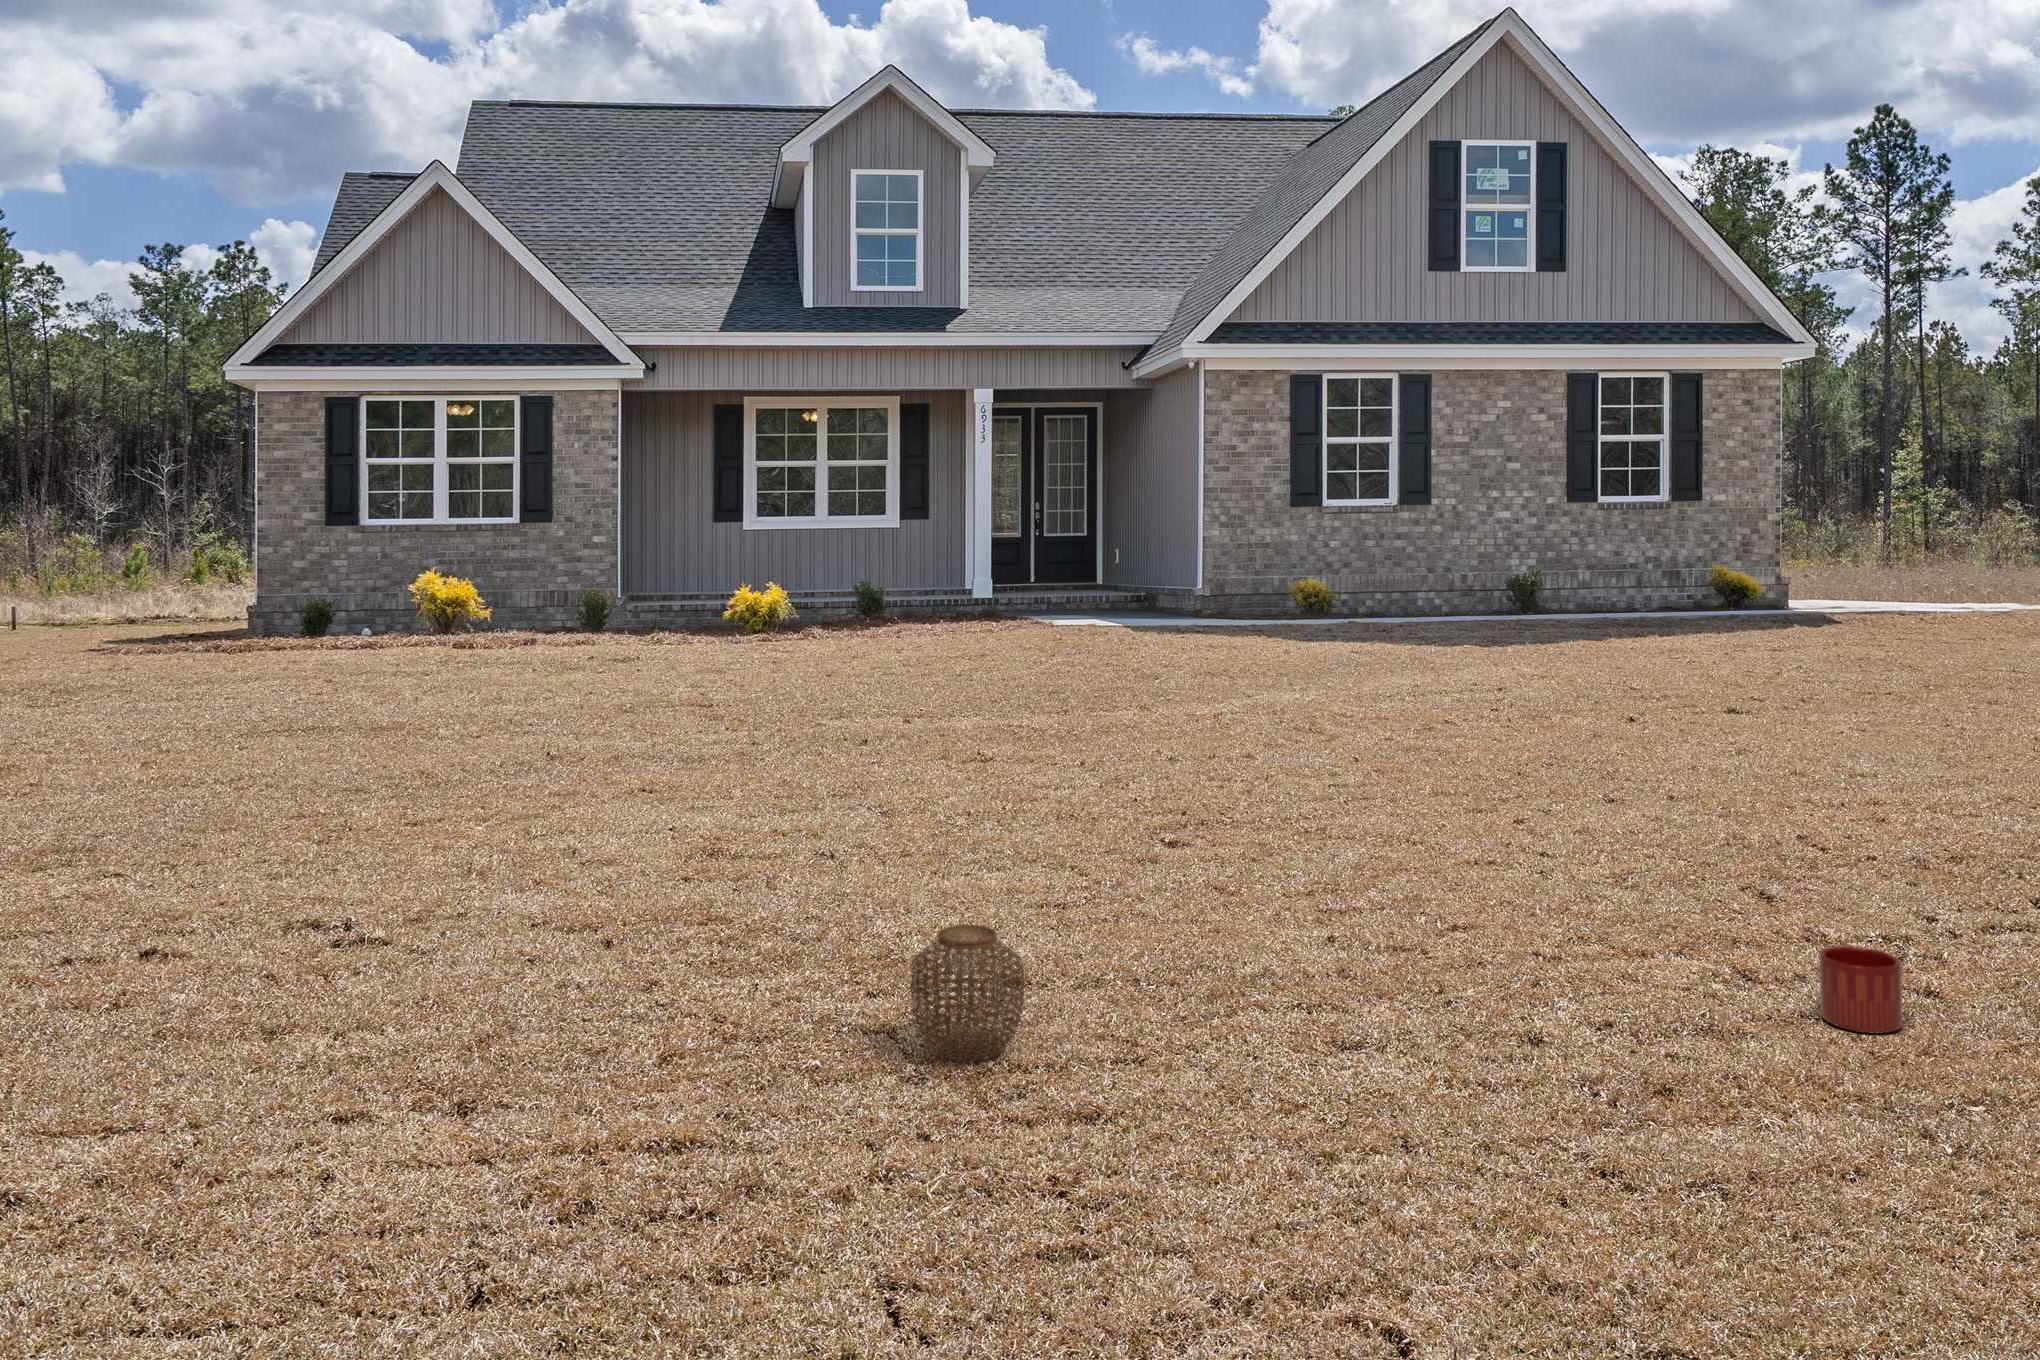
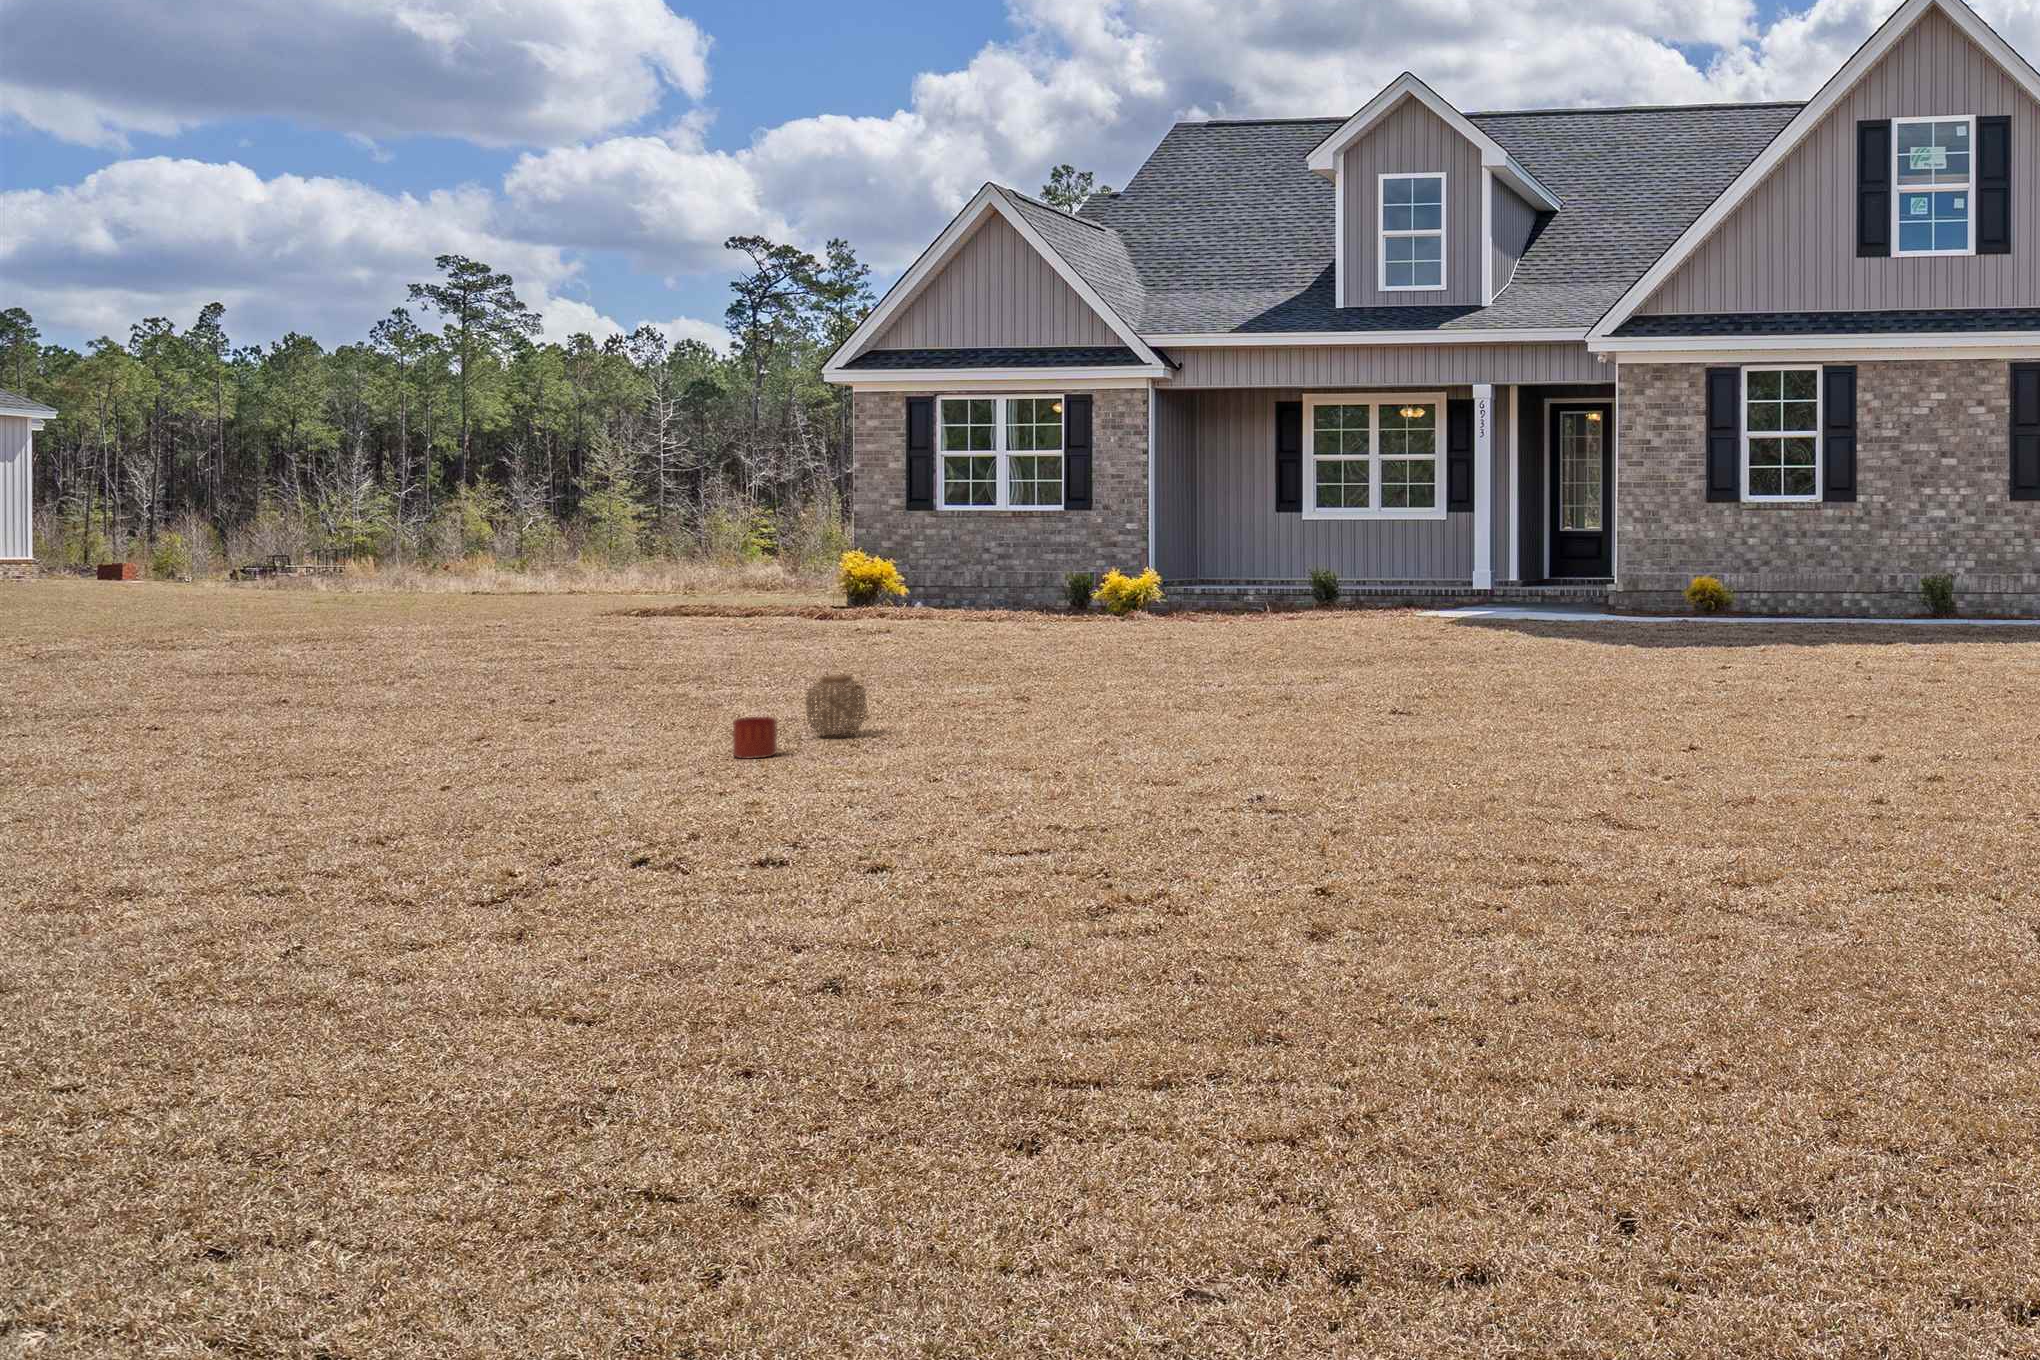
woven basket: present [911,925,1024,1062] -> present [807,675,866,738]

